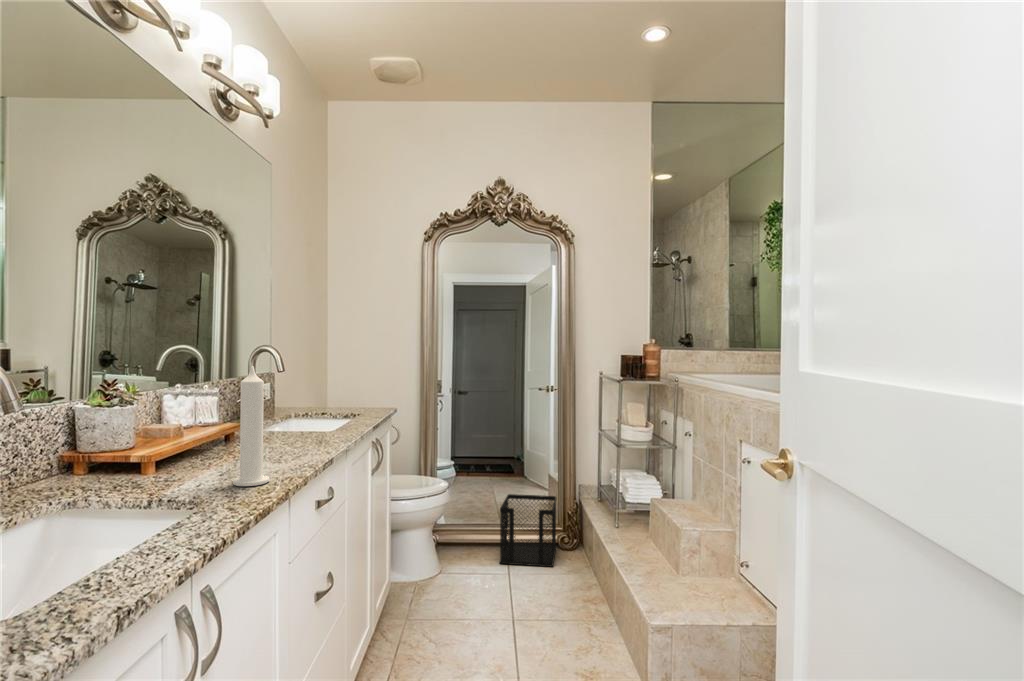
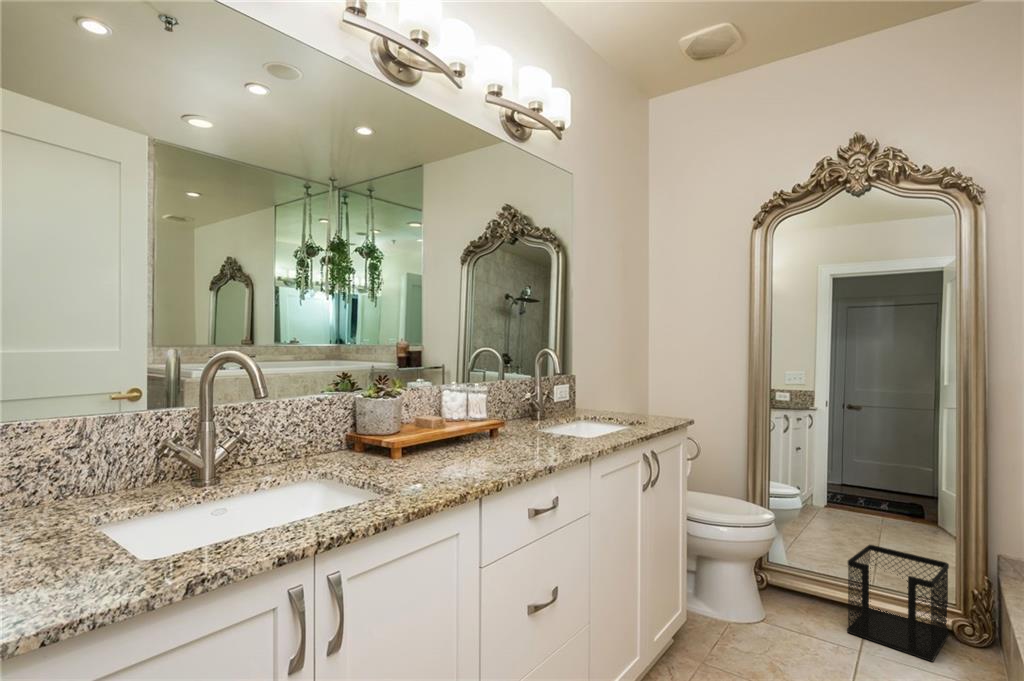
candle: present [233,366,269,486] -> none [428,368,460,483]

